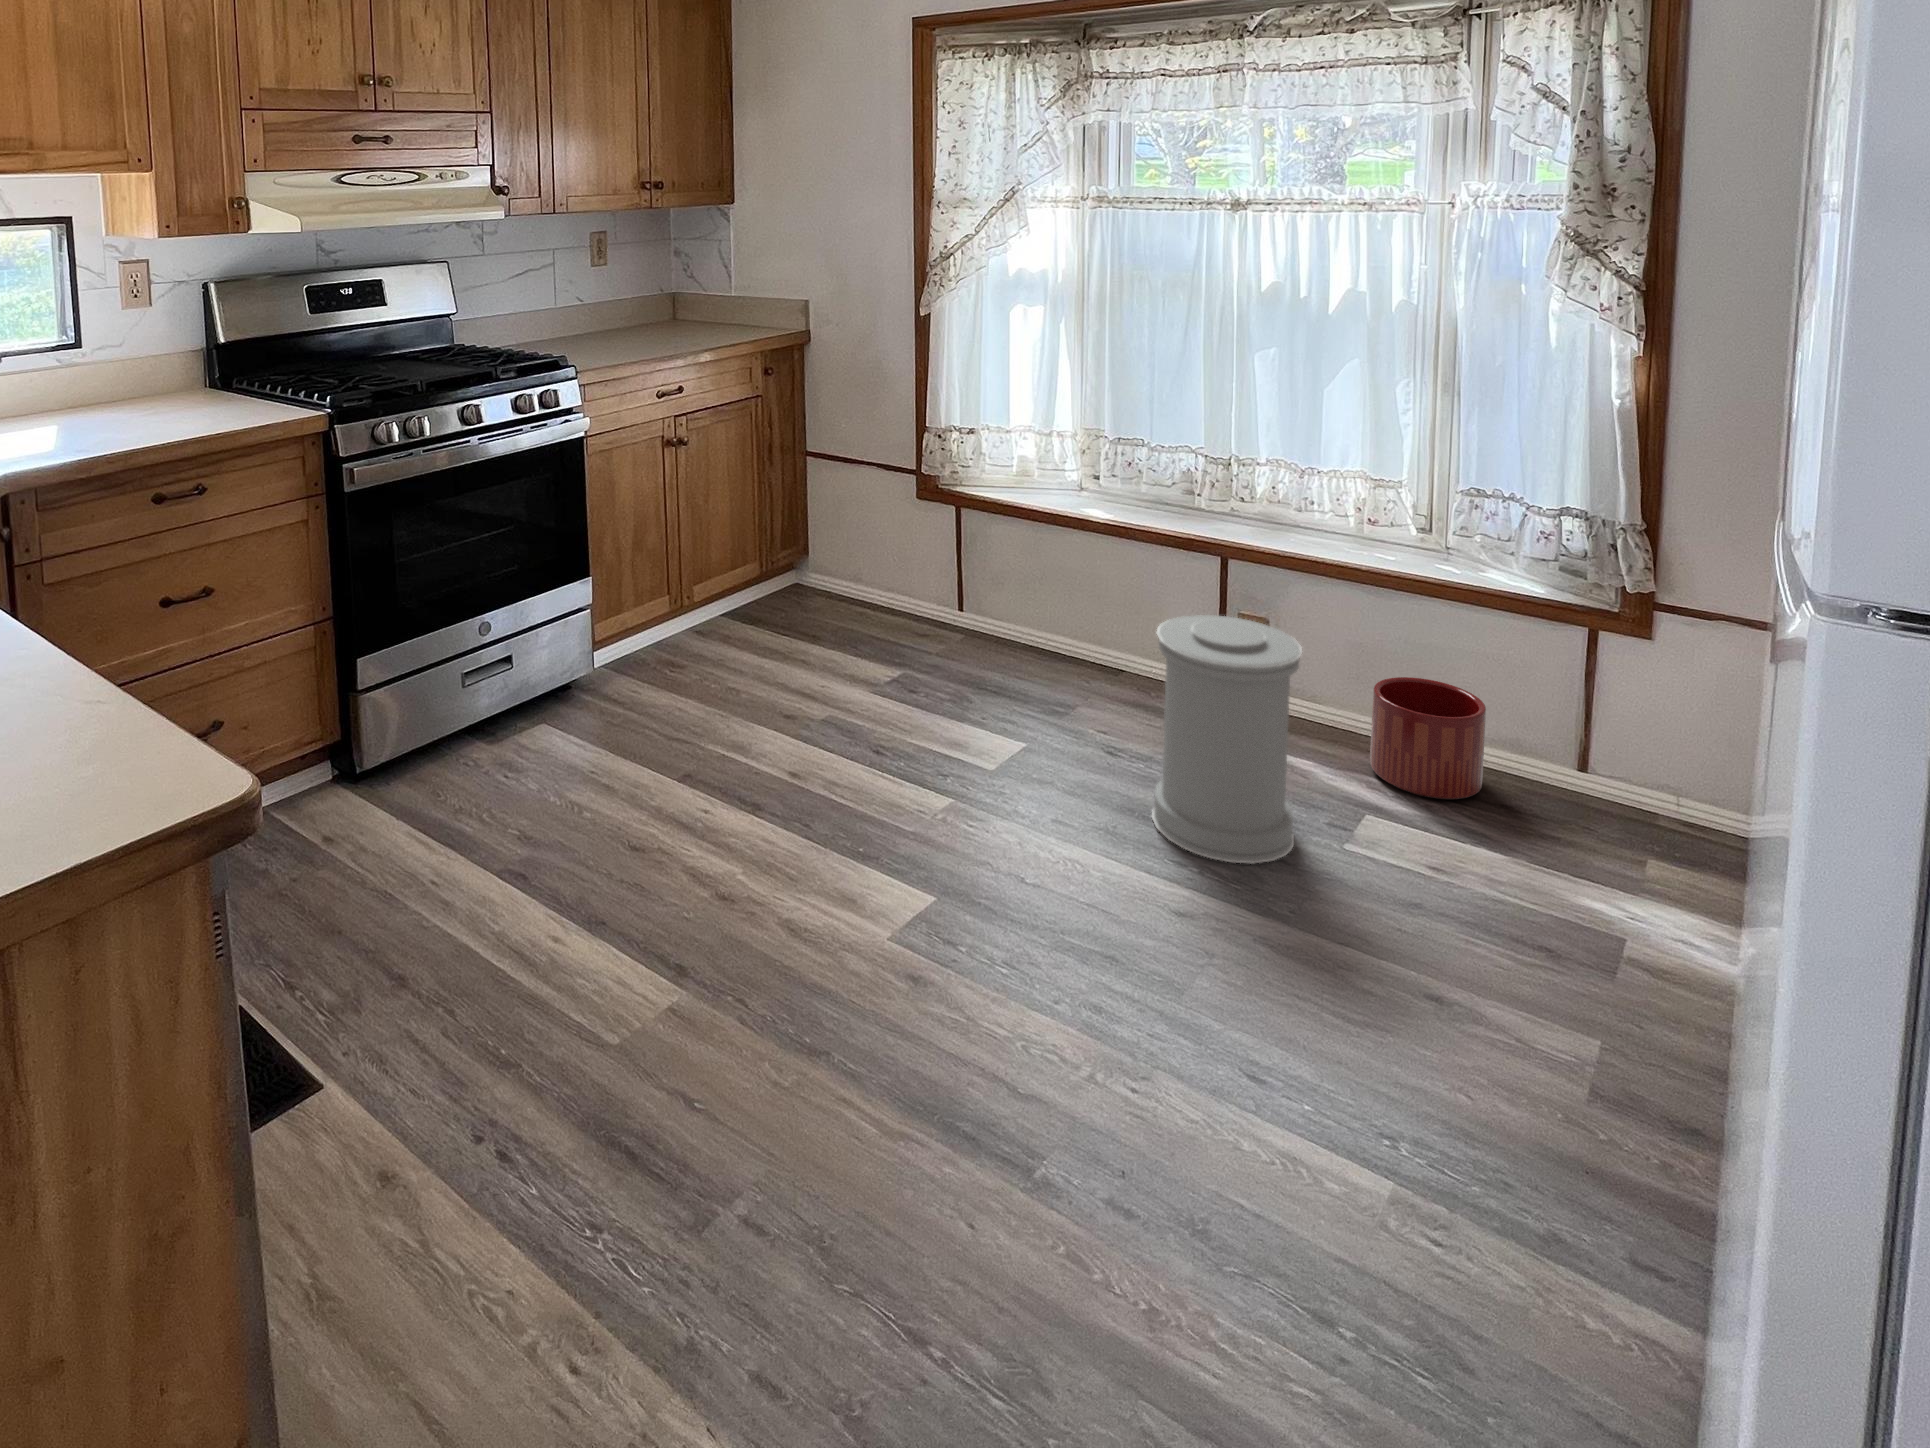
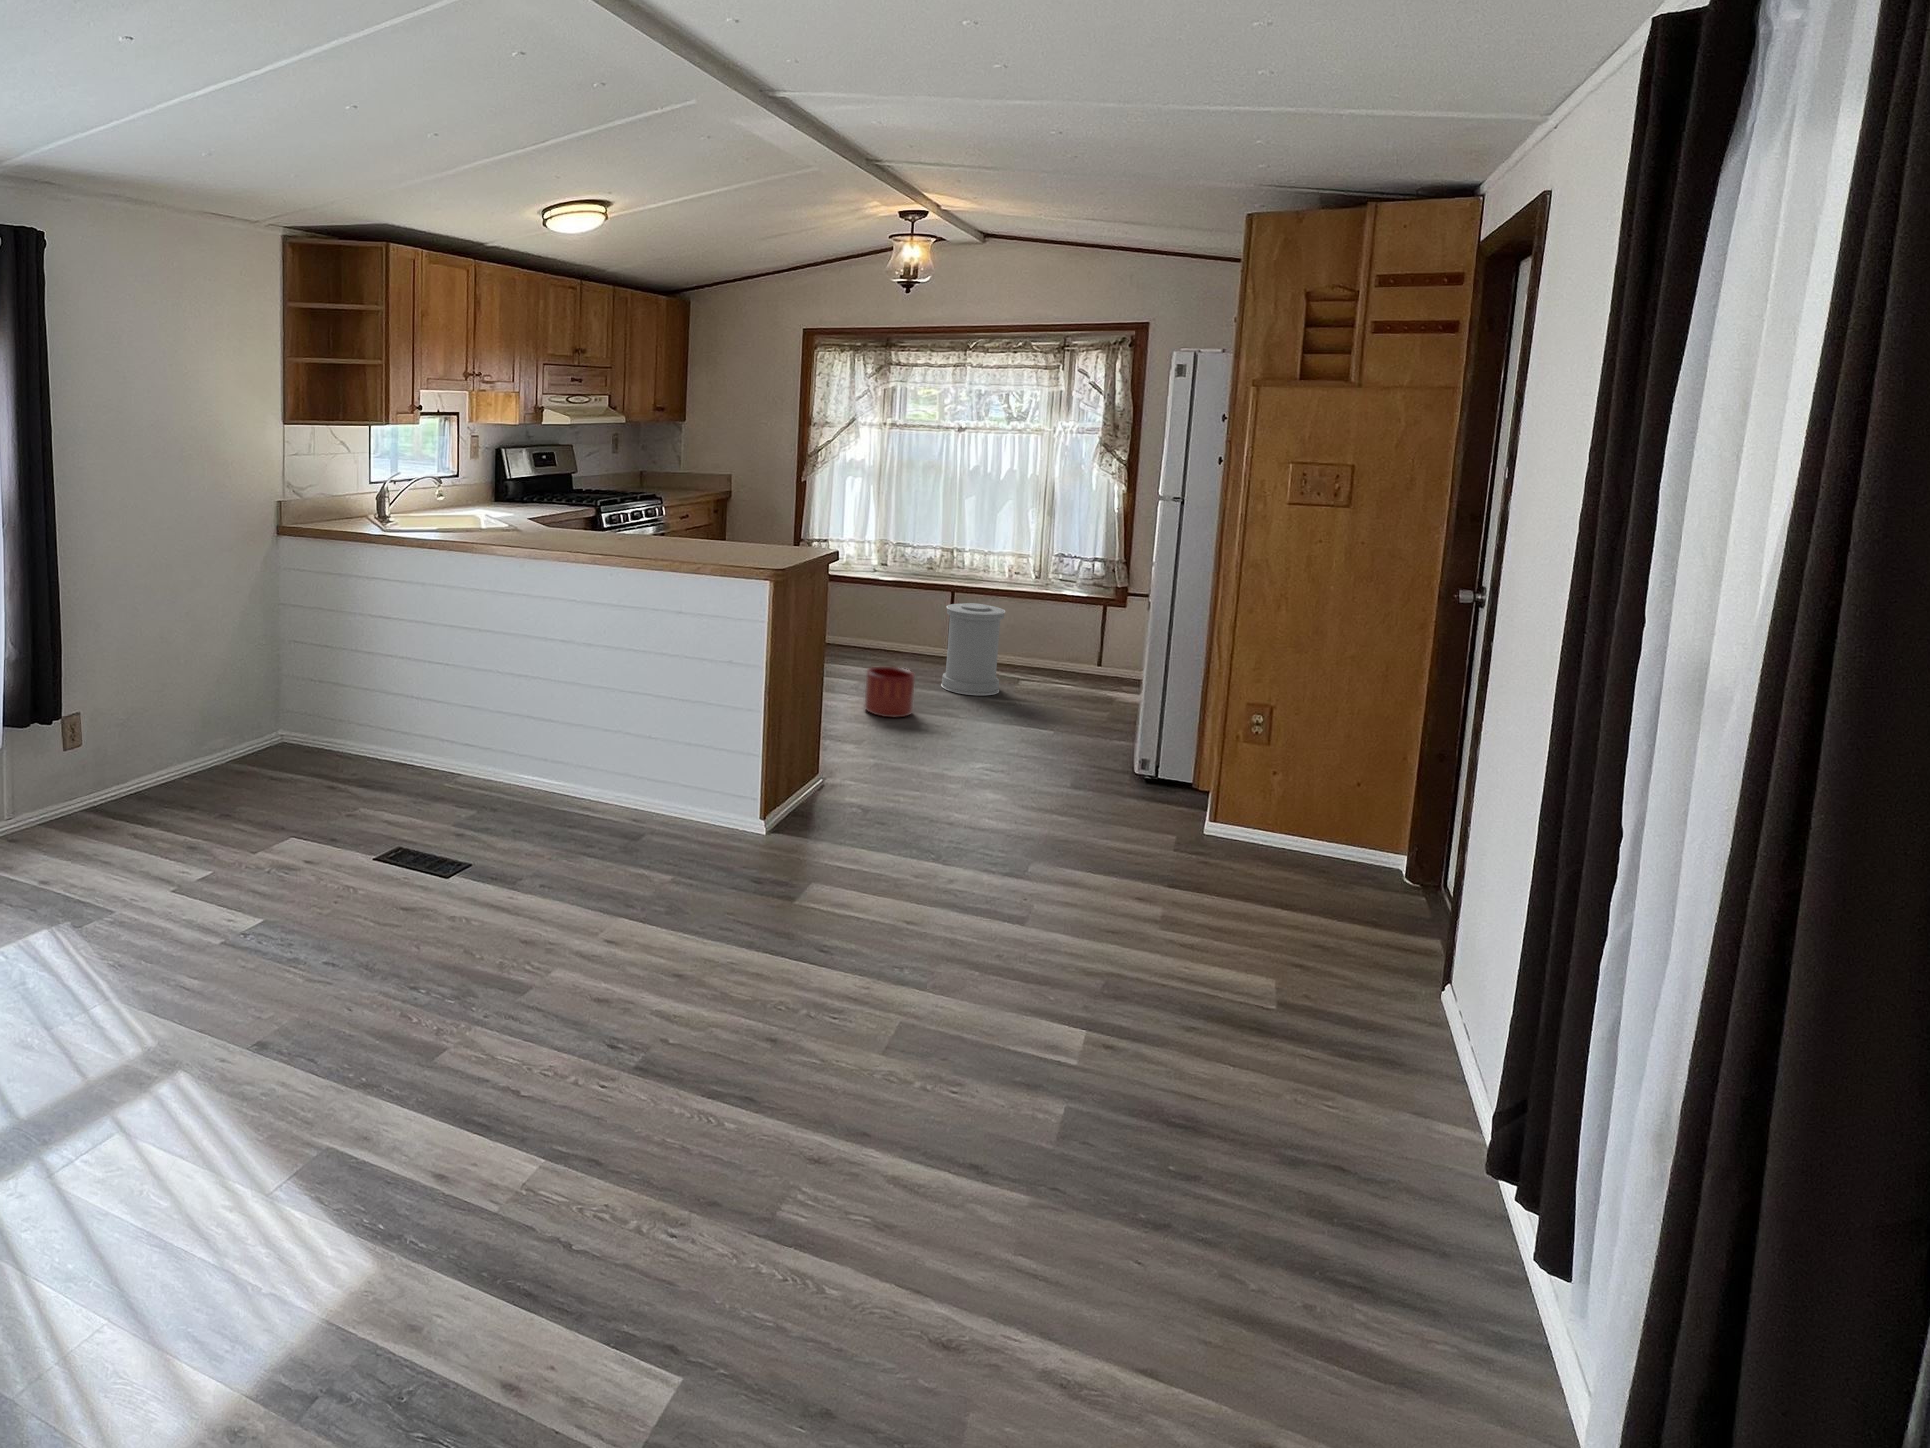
planter: present [1370,677,1486,799] -> present [865,667,915,717]

